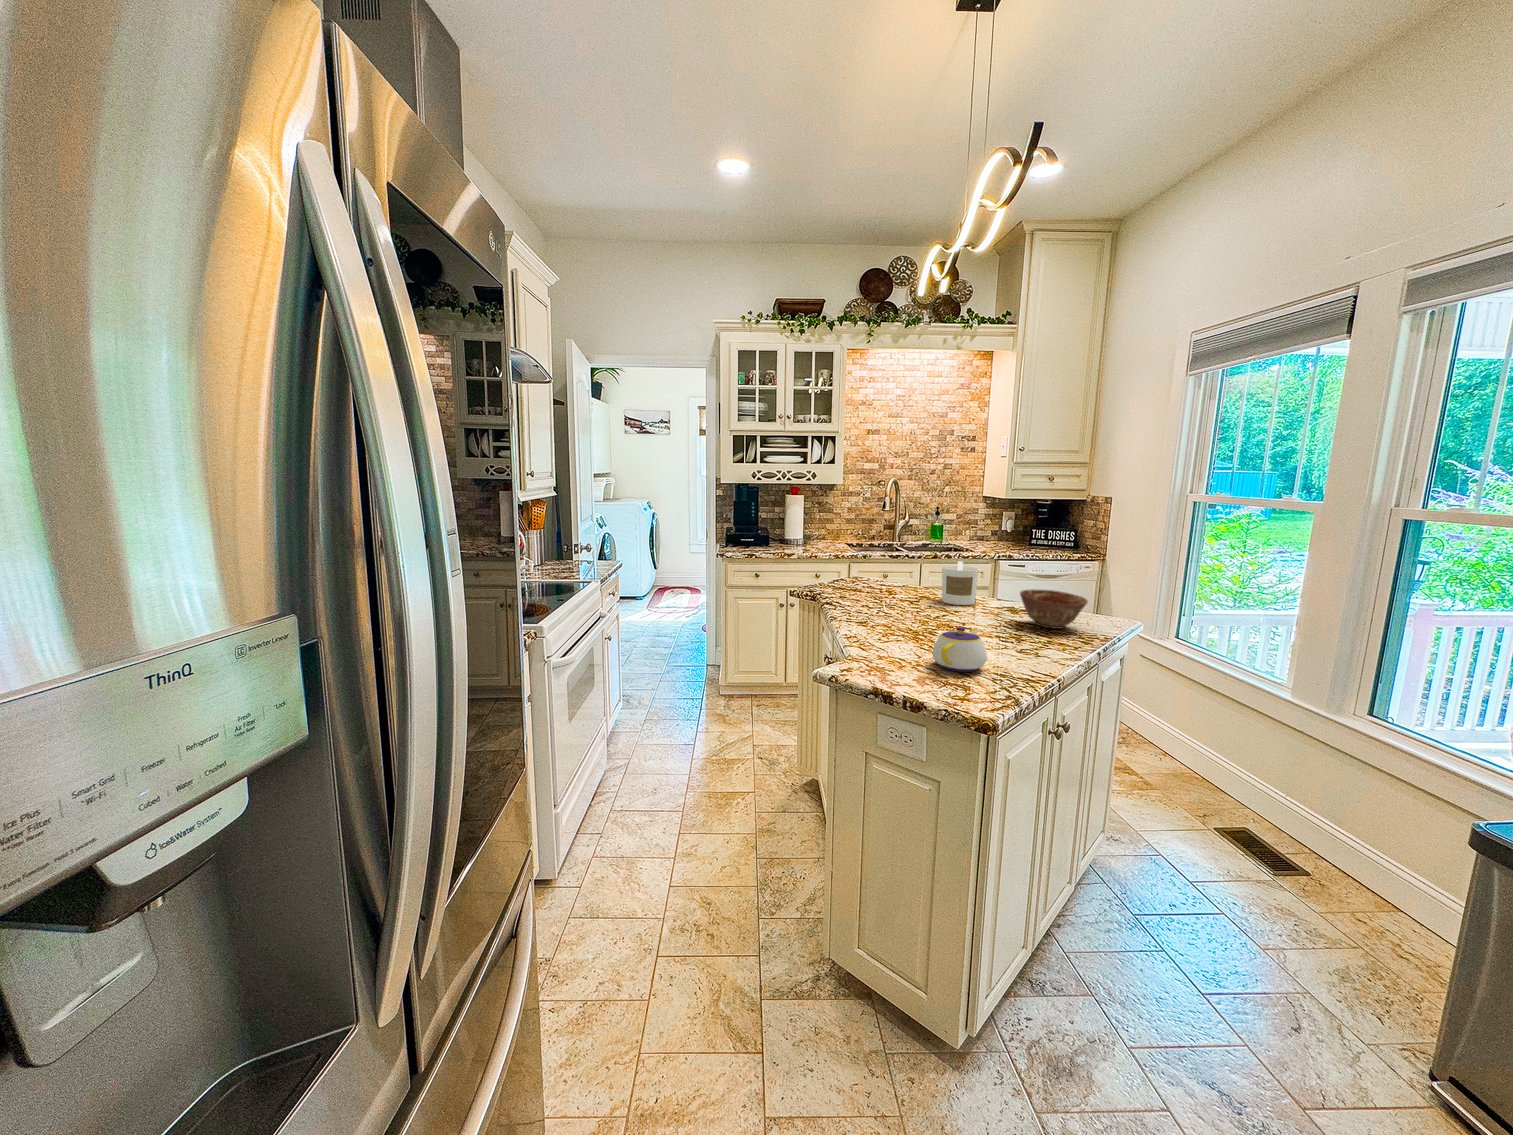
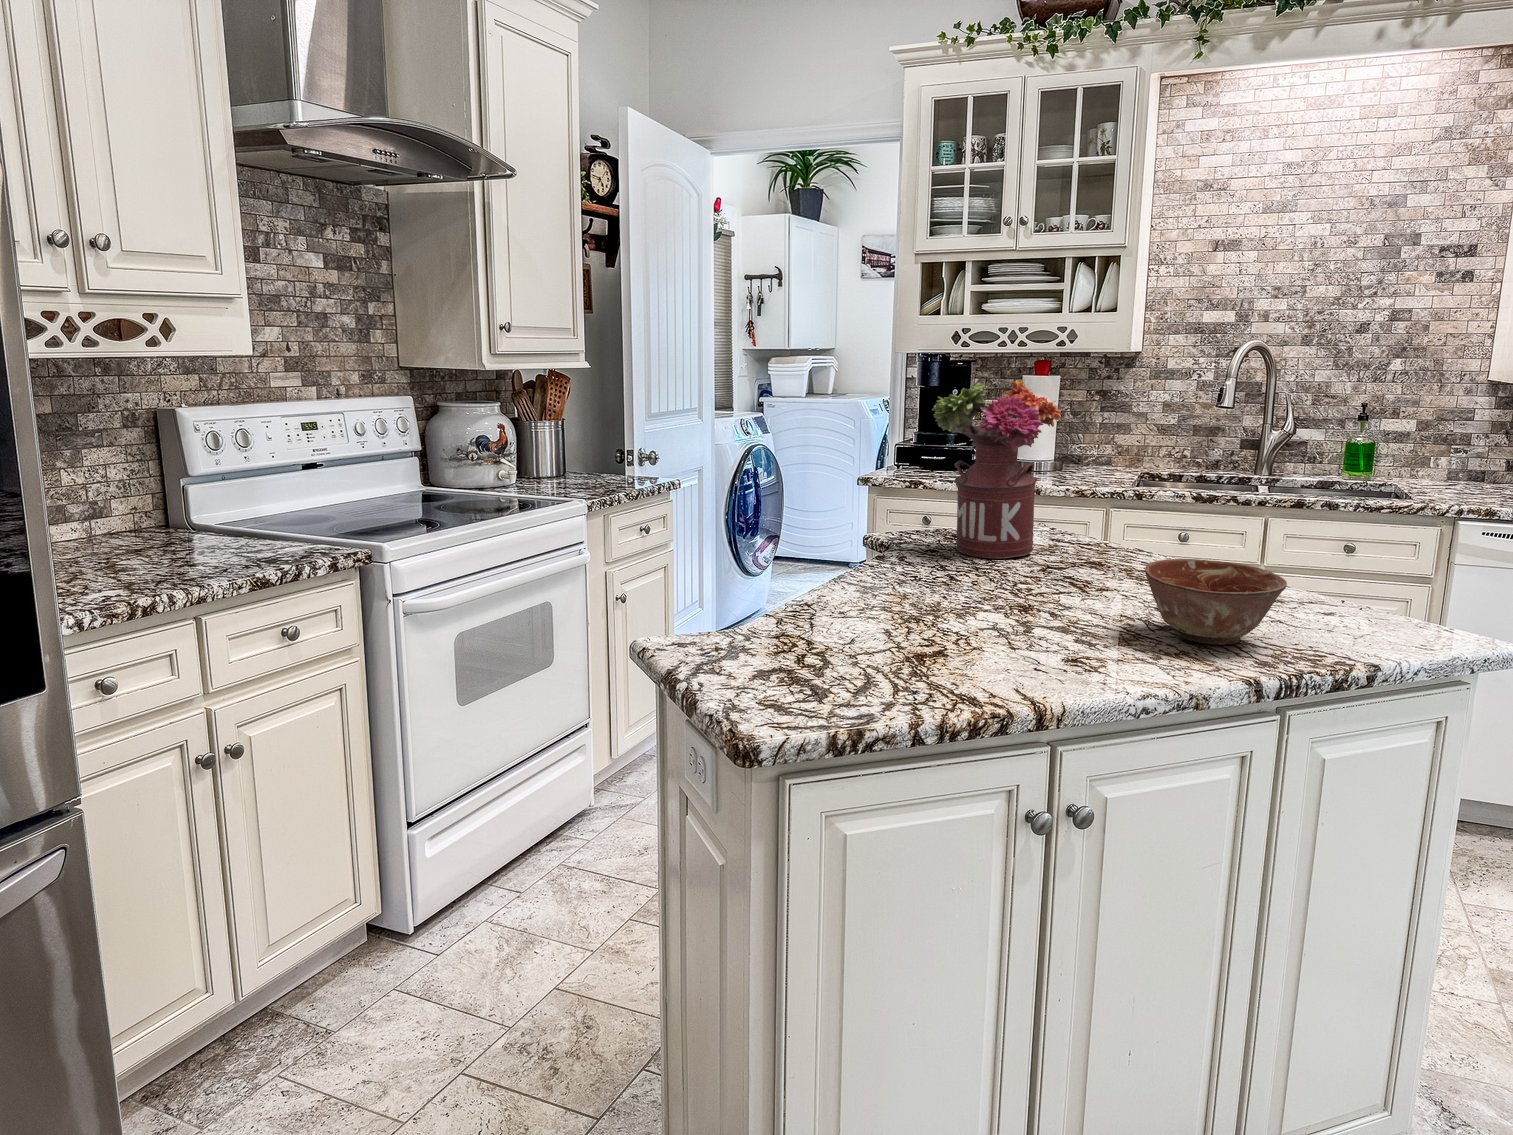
flower arrangement: none [847,503,911,595] -> present [932,379,1061,558]
candle: present [942,561,978,605] -> none [1082,498,1157,587]
teapot: present [932,627,987,672] -> none [770,599,911,684]

